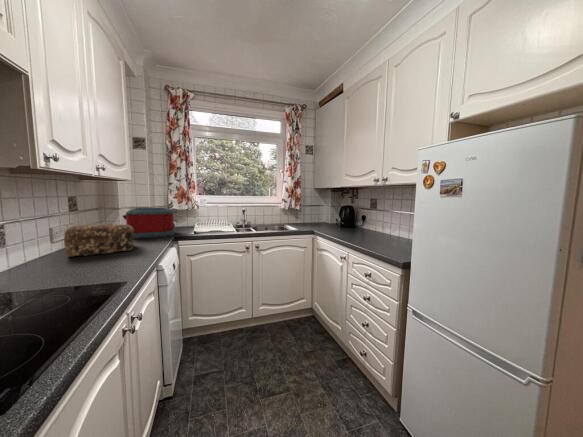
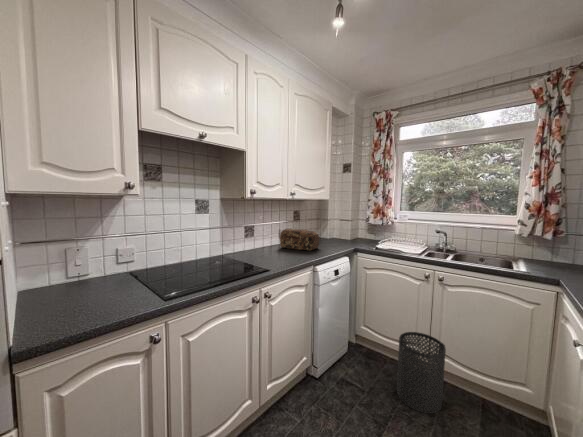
toaster: present [123,207,175,239] -> none [323,220,360,247]
trash can: none [239,293,273,354] -> present [397,332,446,413]

